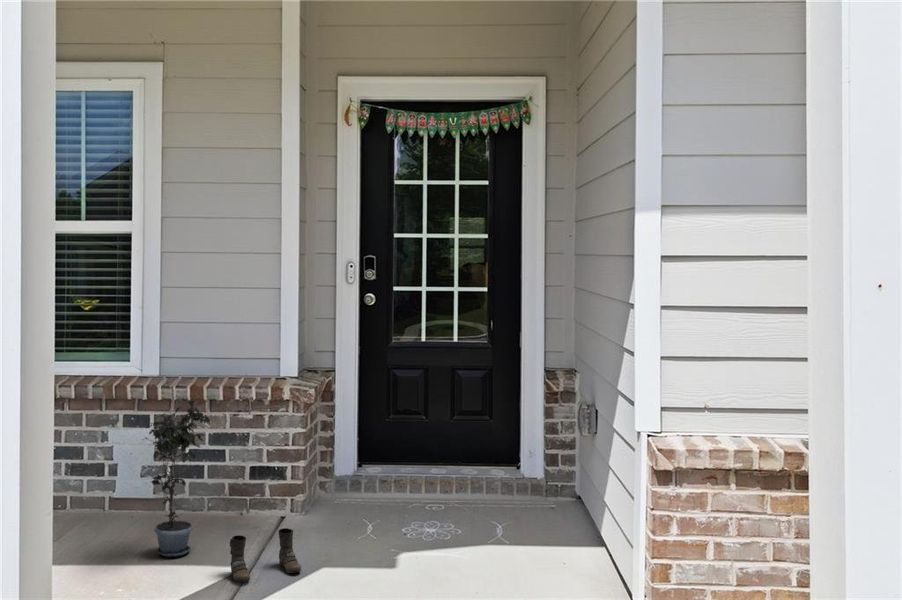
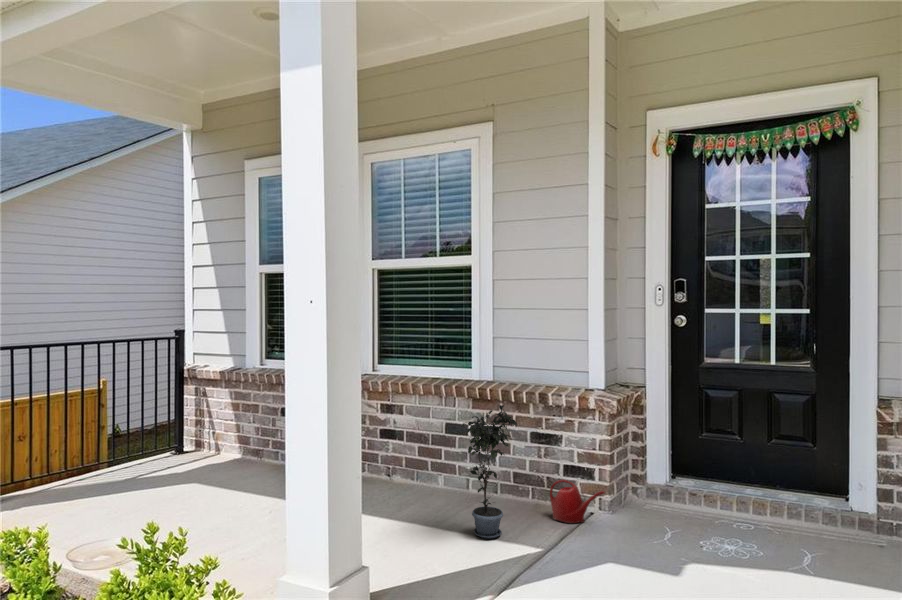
watering can: none [239,481,303,528] -> present [550,480,605,523]
boots: present [230,528,301,582] -> none [525,530,588,574]

